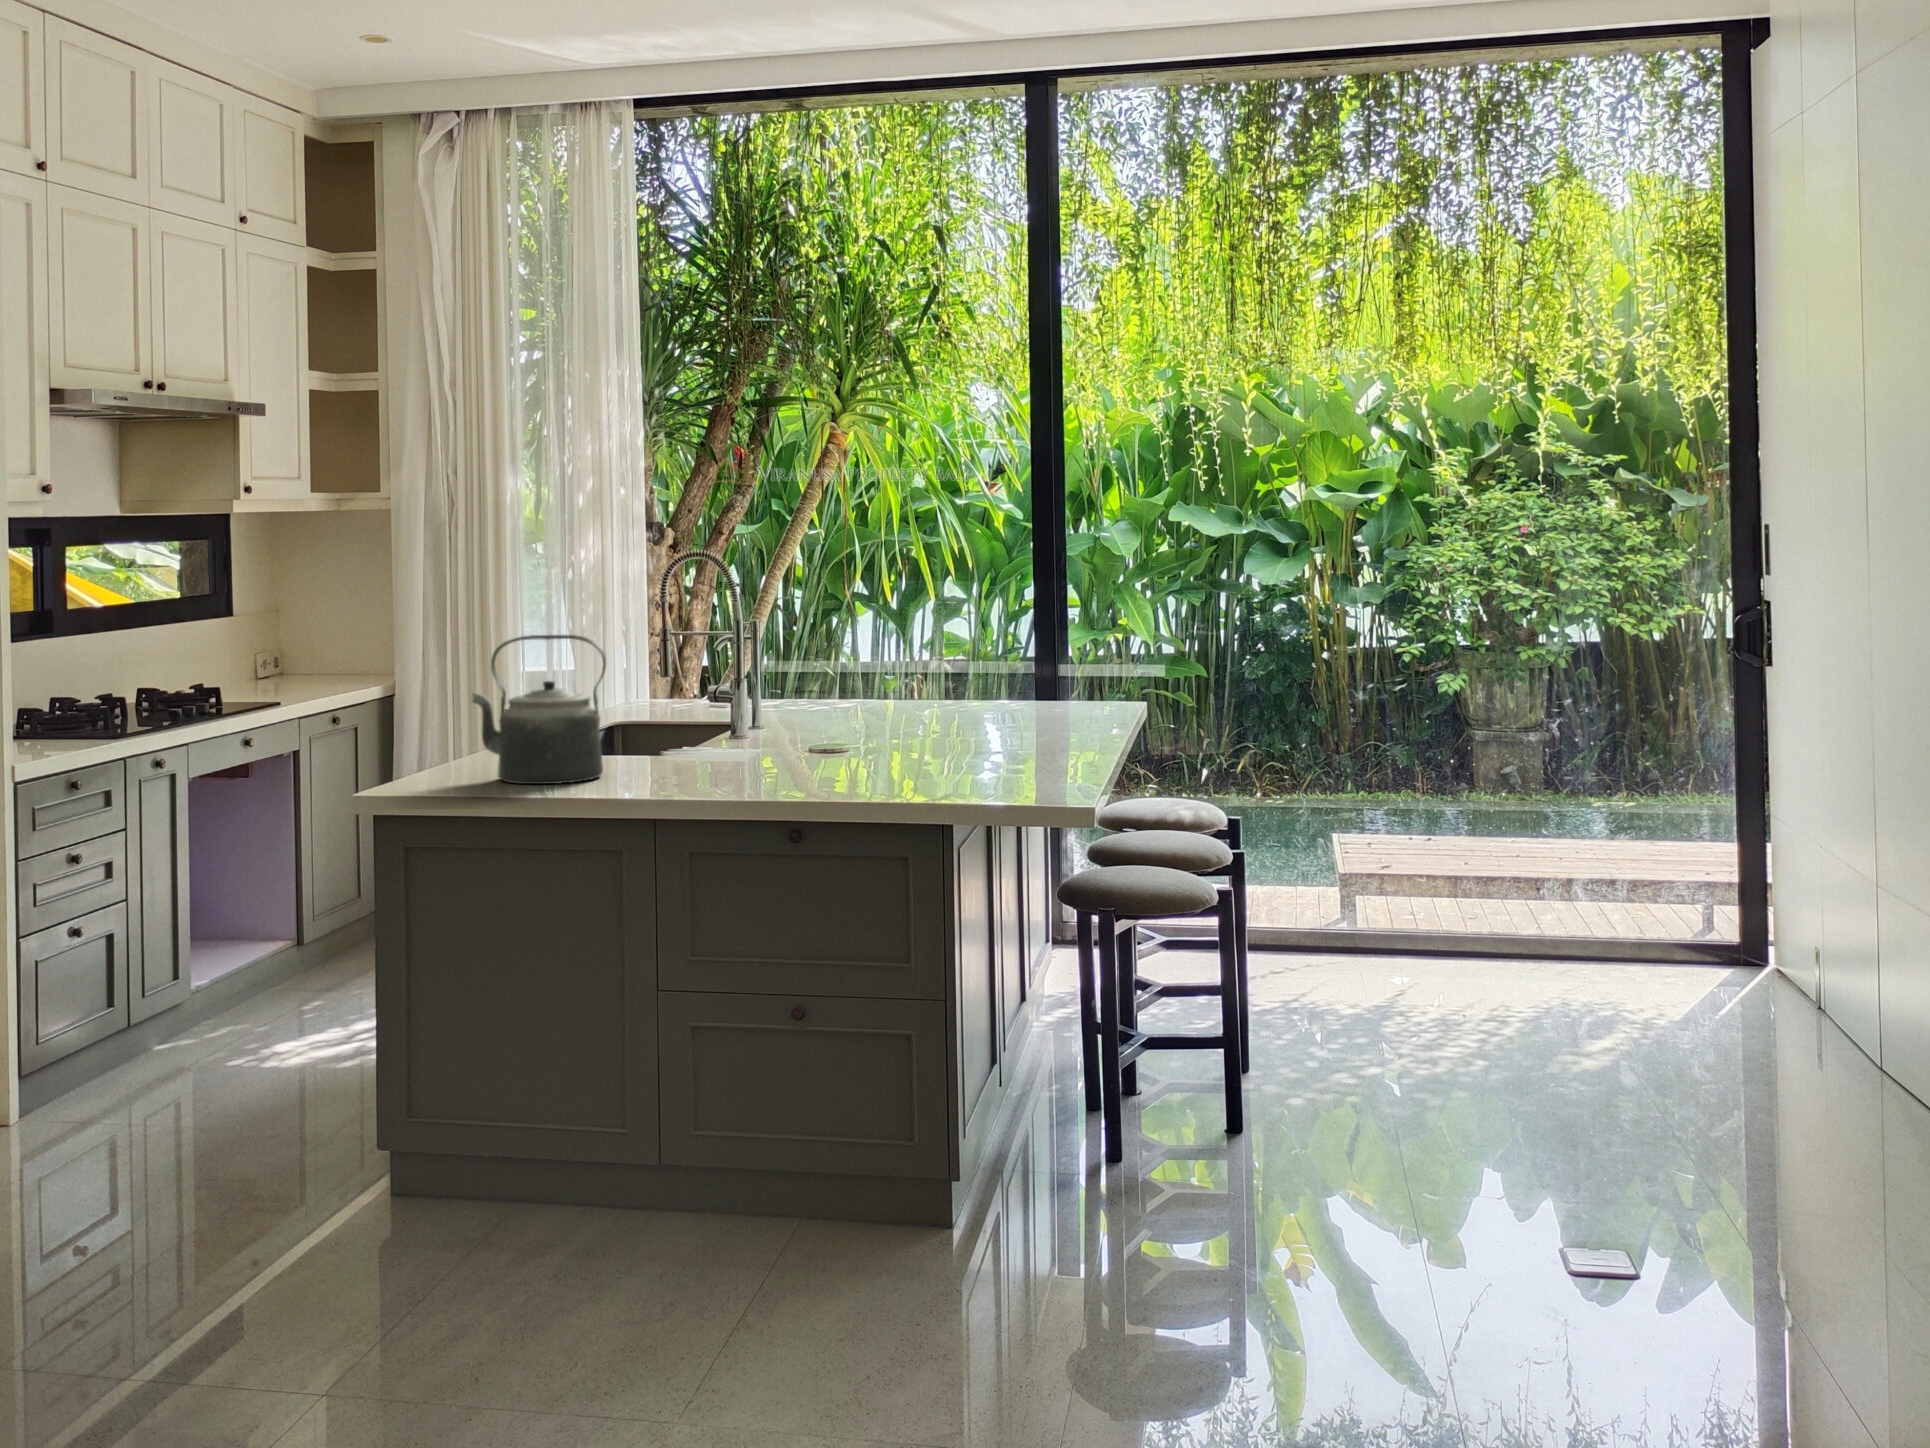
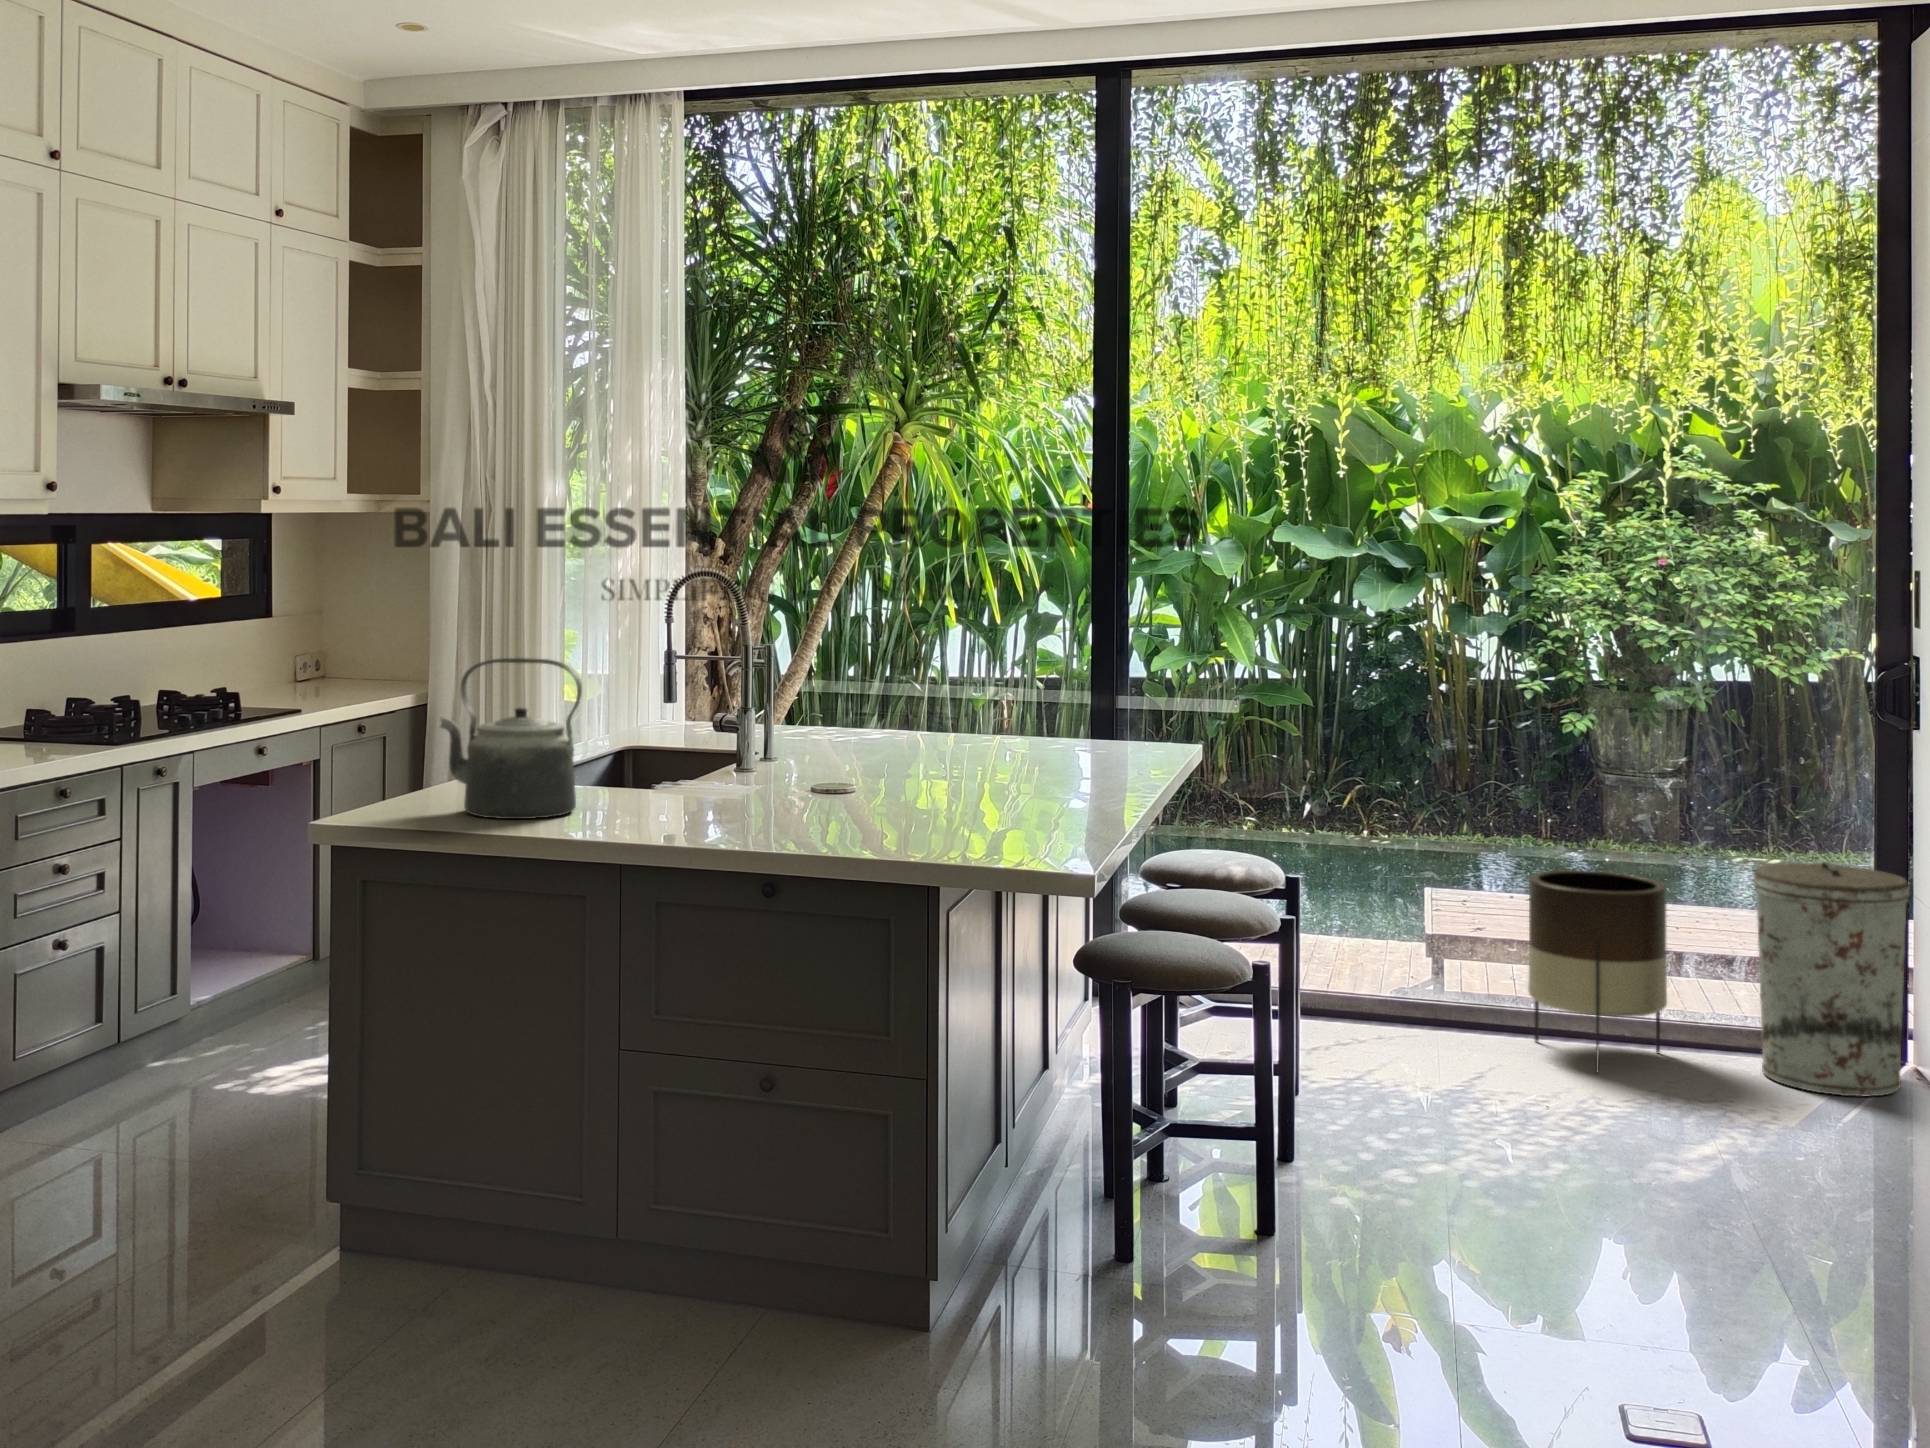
trash can: none [1630,785,1764,991] -> present [1754,862,1909,1097]
planter: none [1433,803,1557,983] -> present [1528,870,1667,1072]

